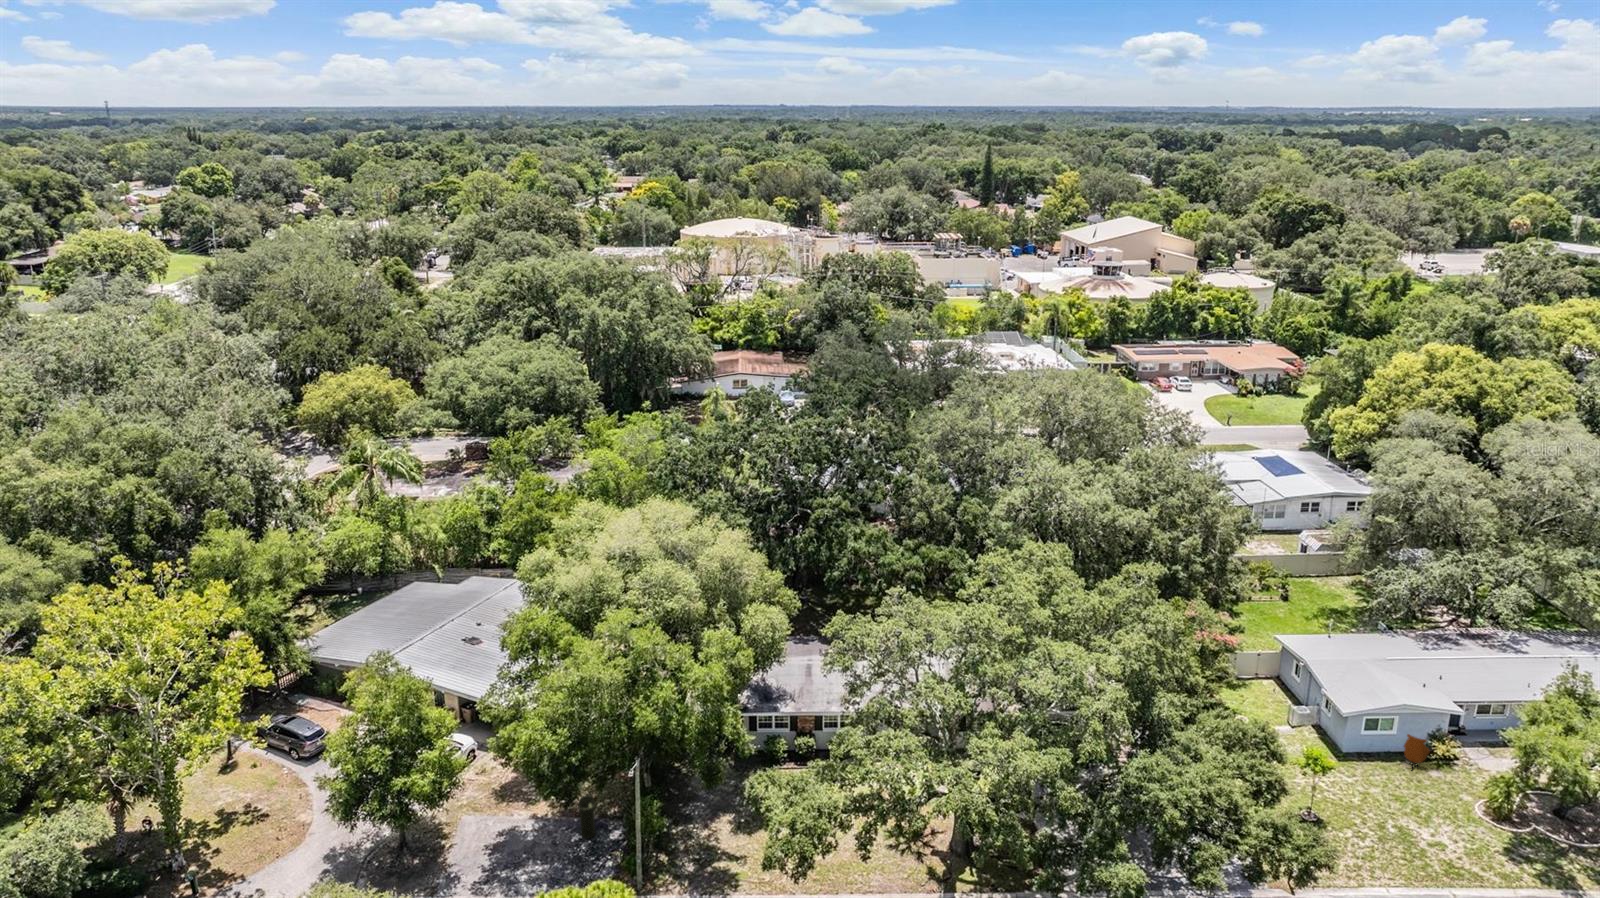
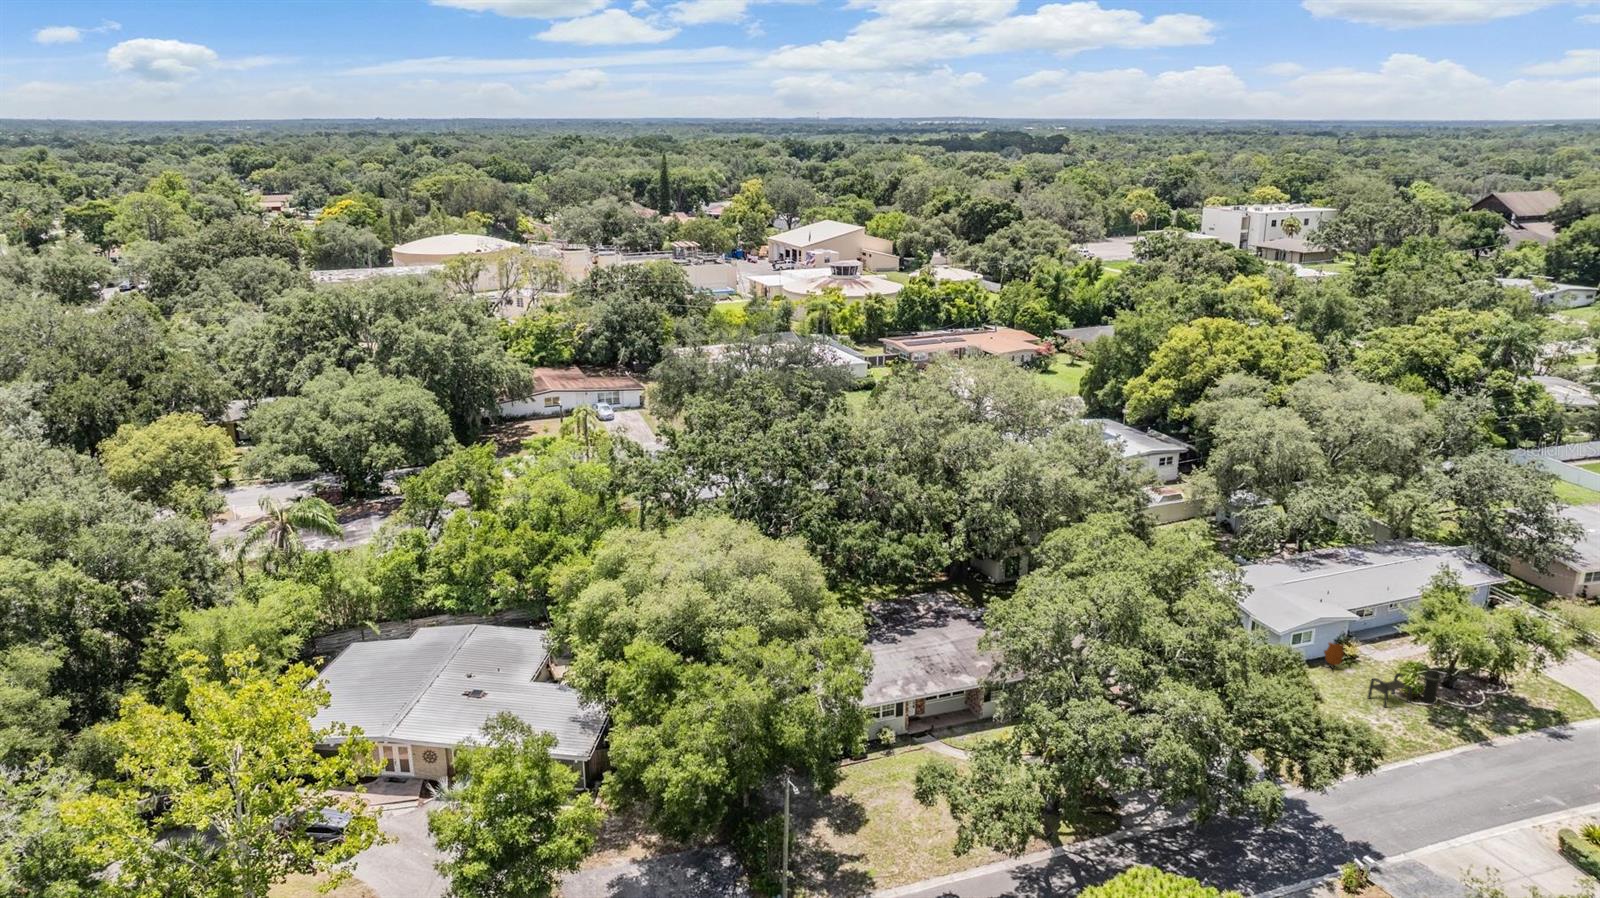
bench: none [1438,786,1499,824] -> present [1368,674,1413,707]
trash can: present [578,795,595,839] -> present [1422,670,1441,704]

